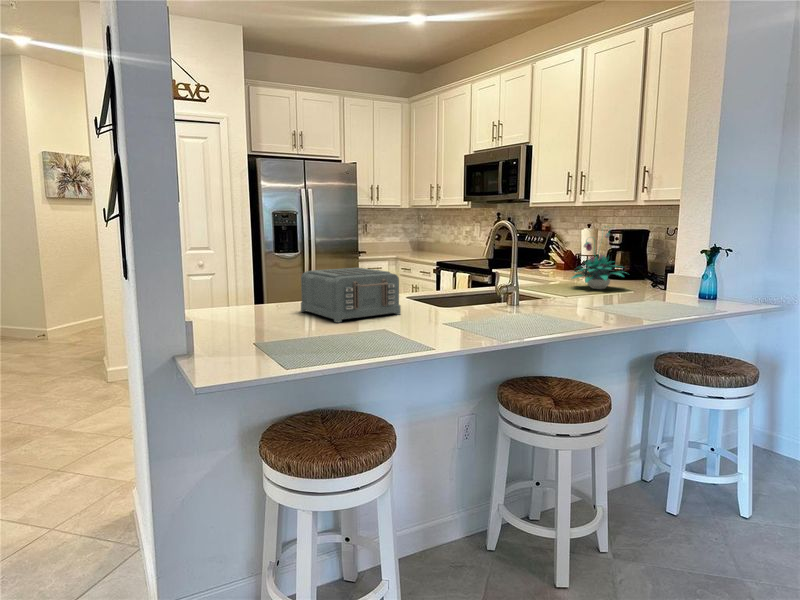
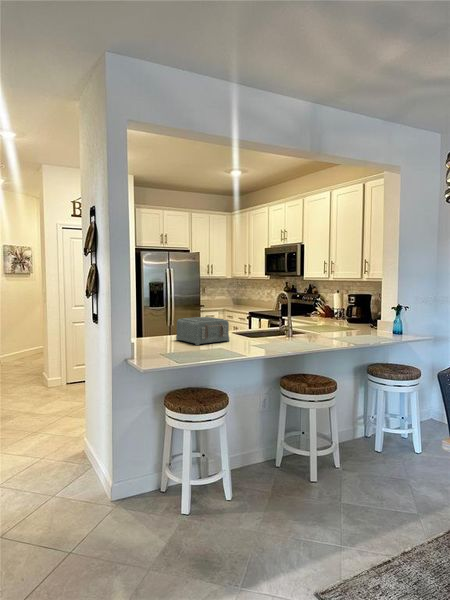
plant: present [572,232,623,289] -> none [323,293,358,329]

